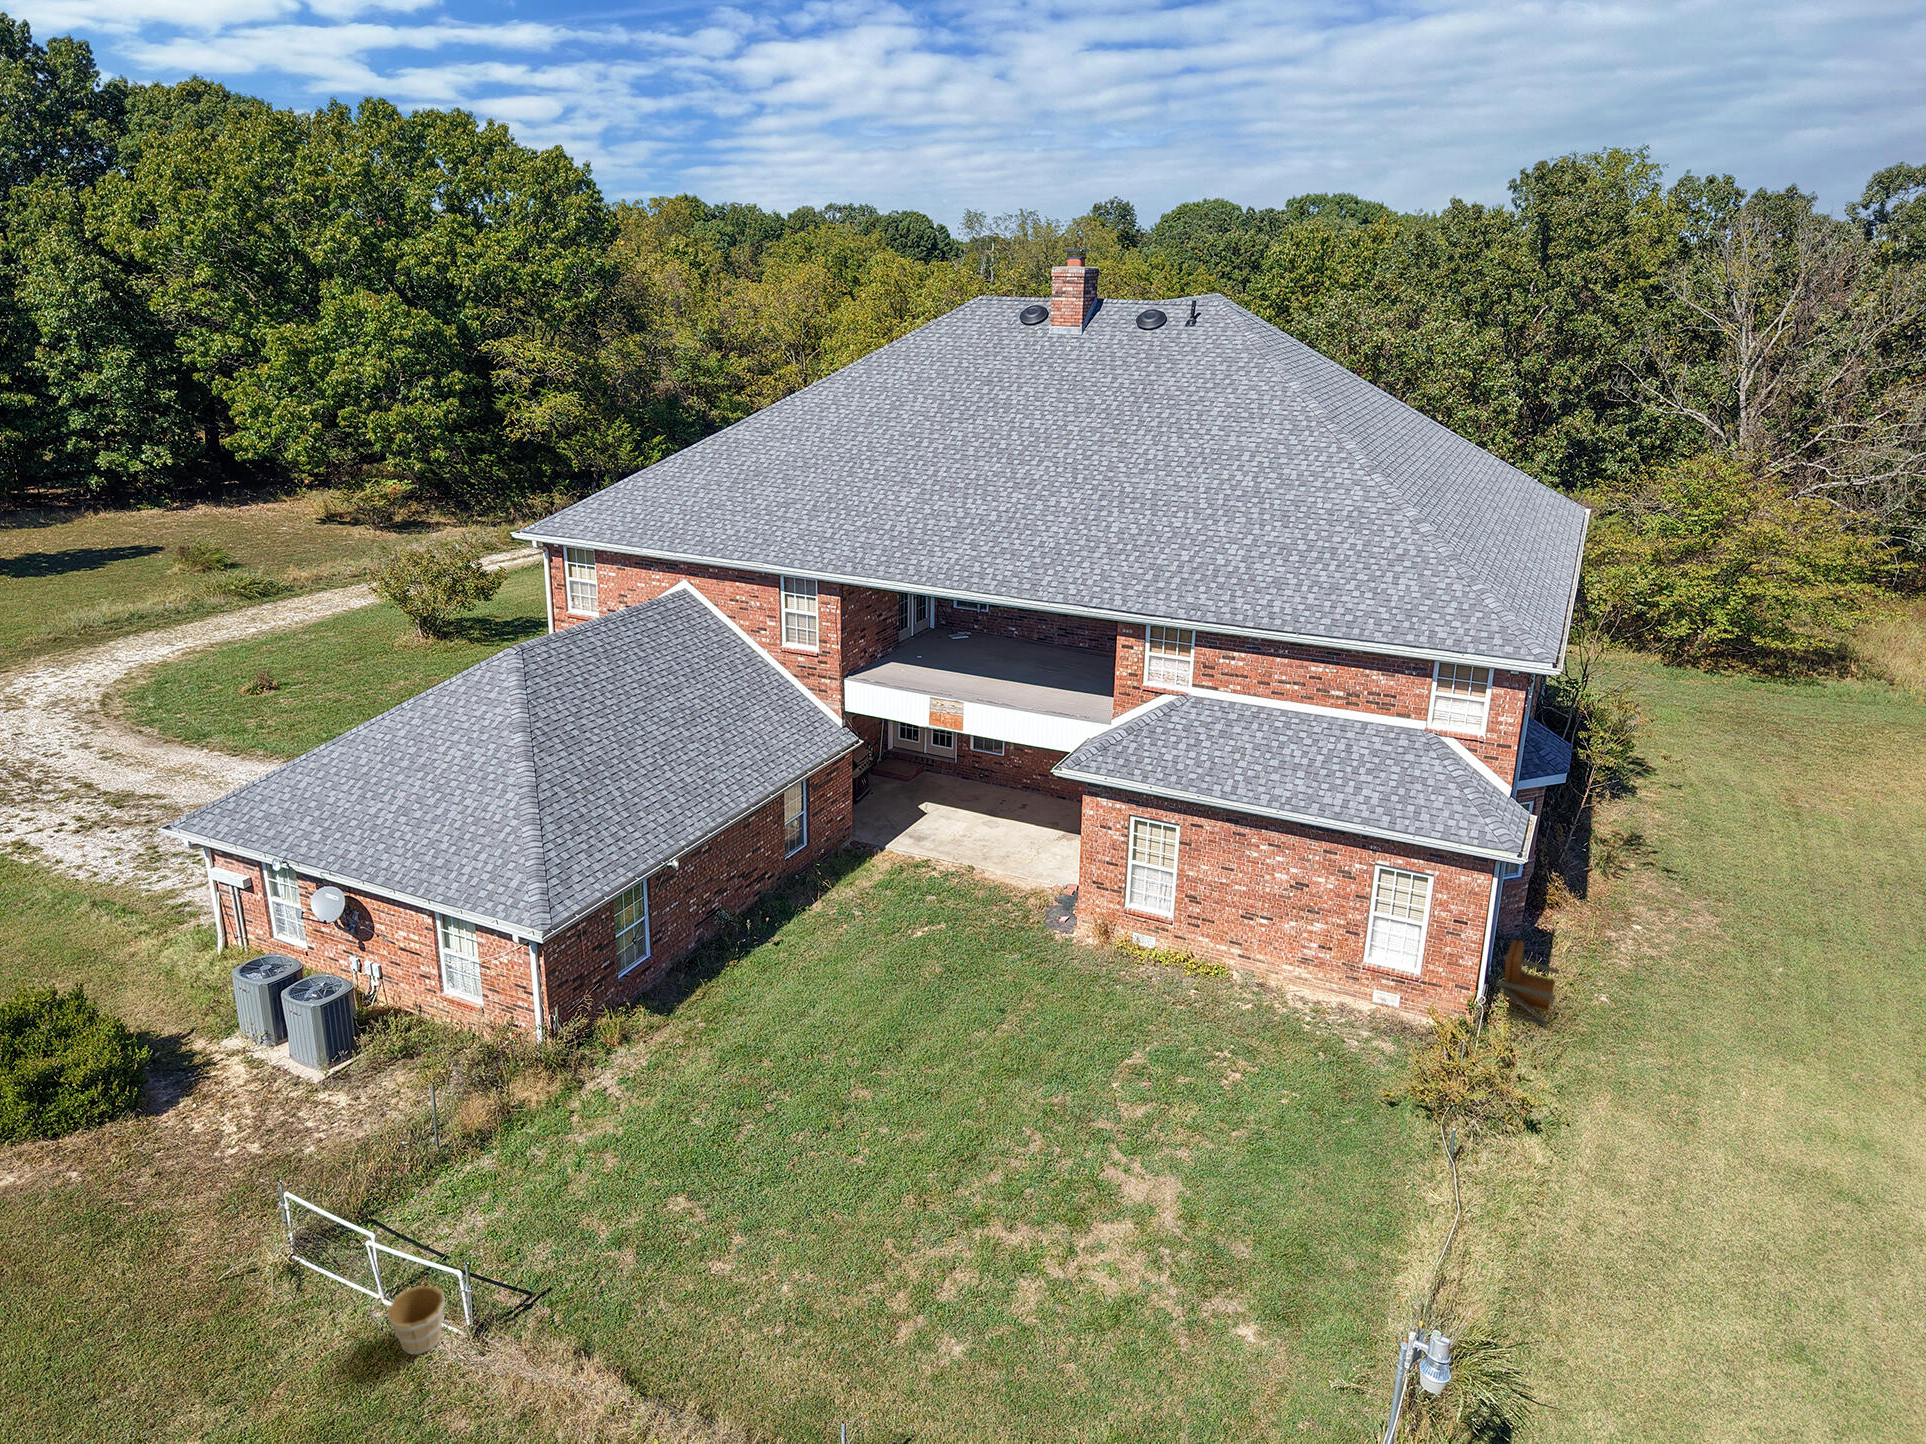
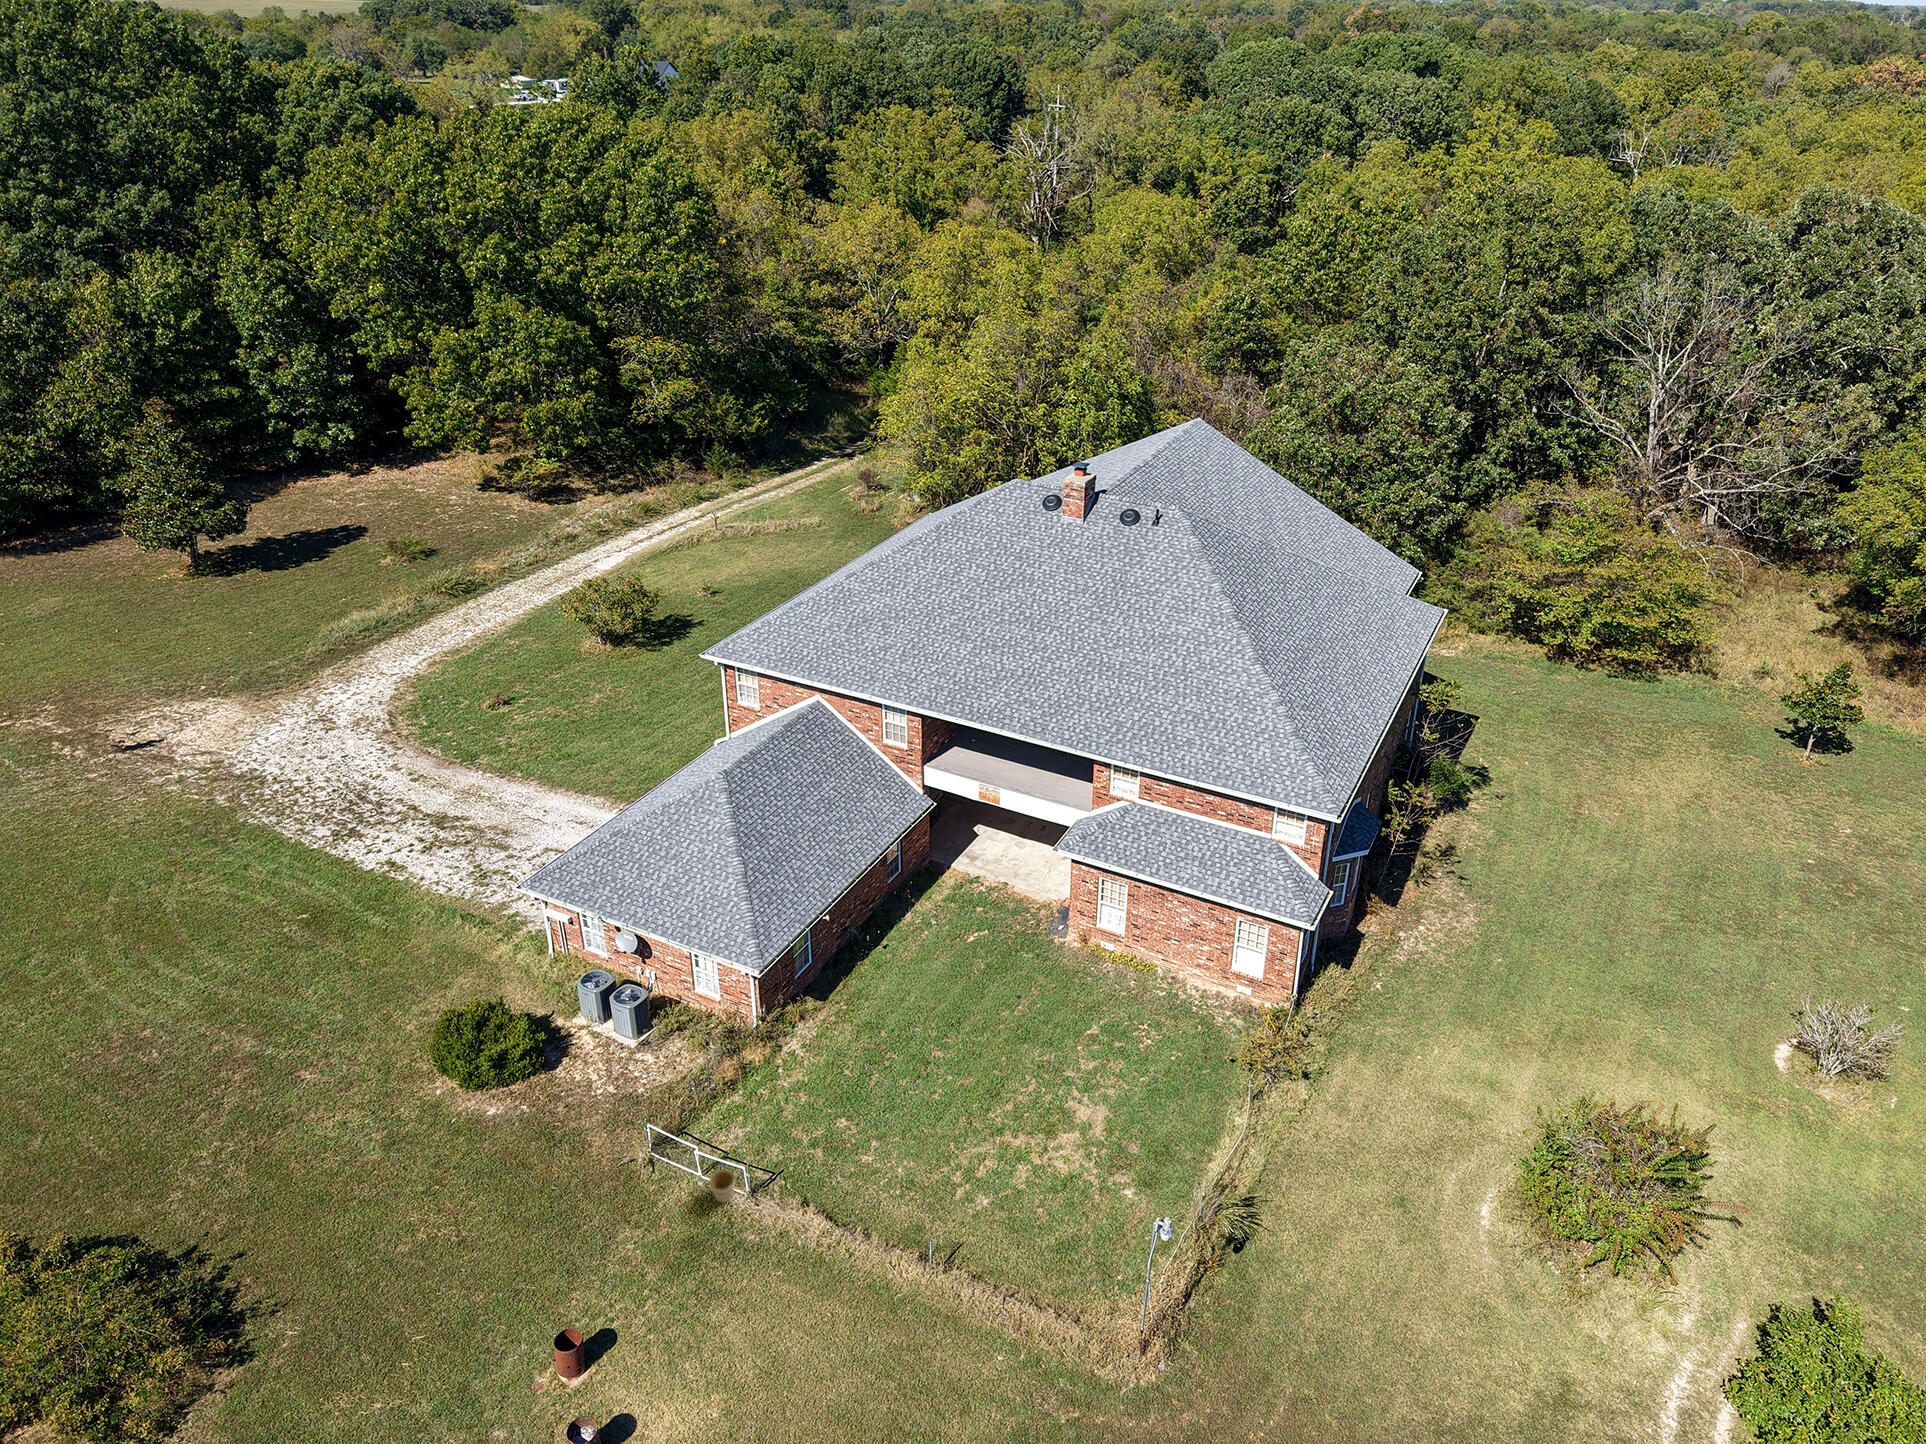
lounge chair: present [1496,940,1559,1026] -> none [1310,949,1352,1003]

